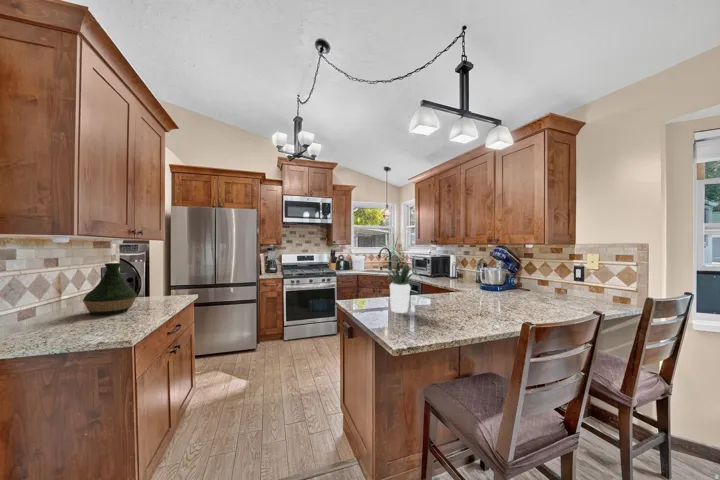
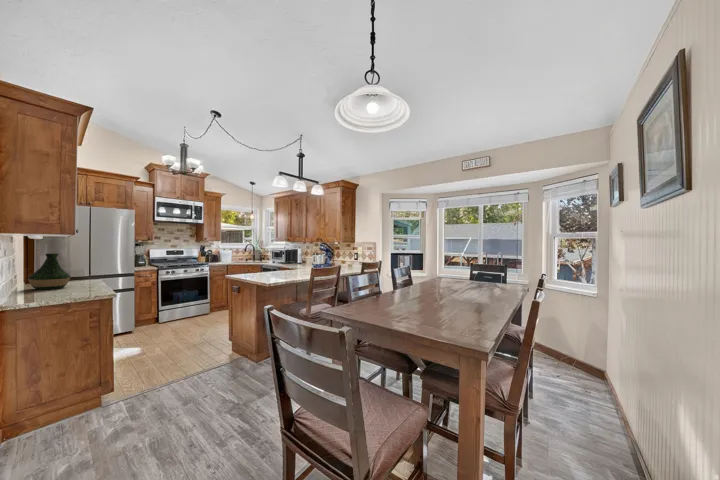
potted plant: present [386,264,421,313] -> none [251,252,280,276]

